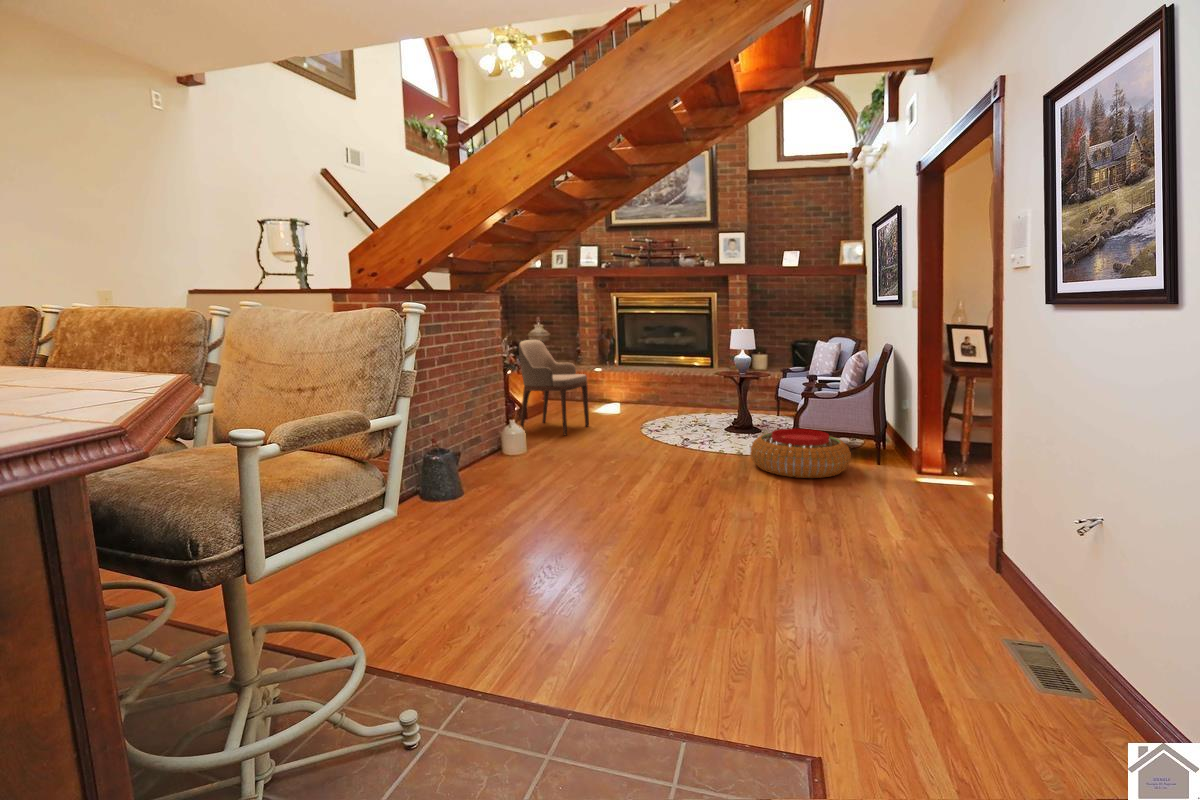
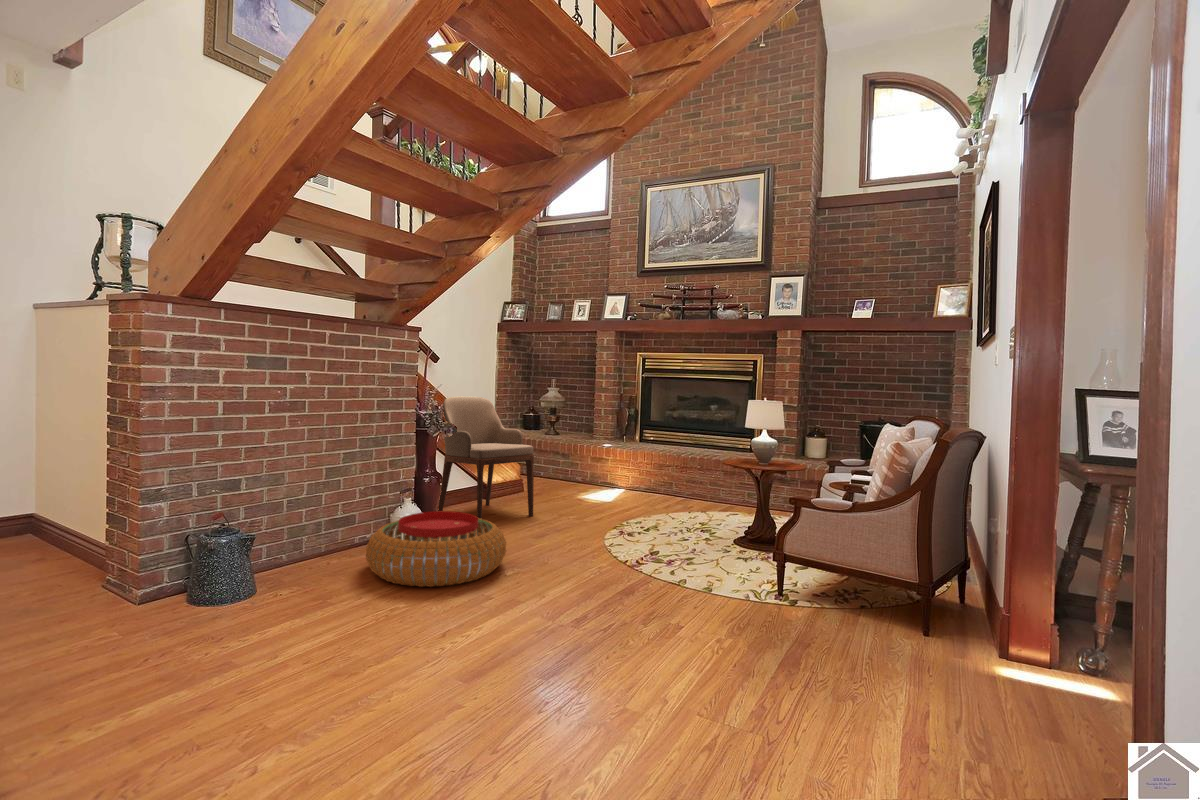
pouf: present [750,428,851,478] -> present [366,511,506,587]

